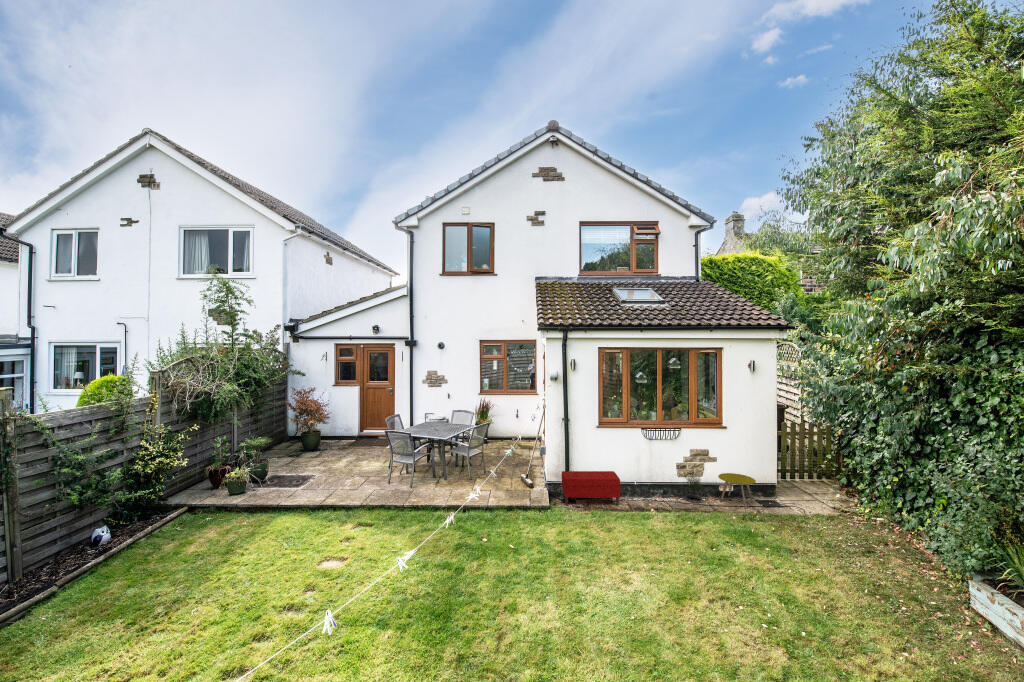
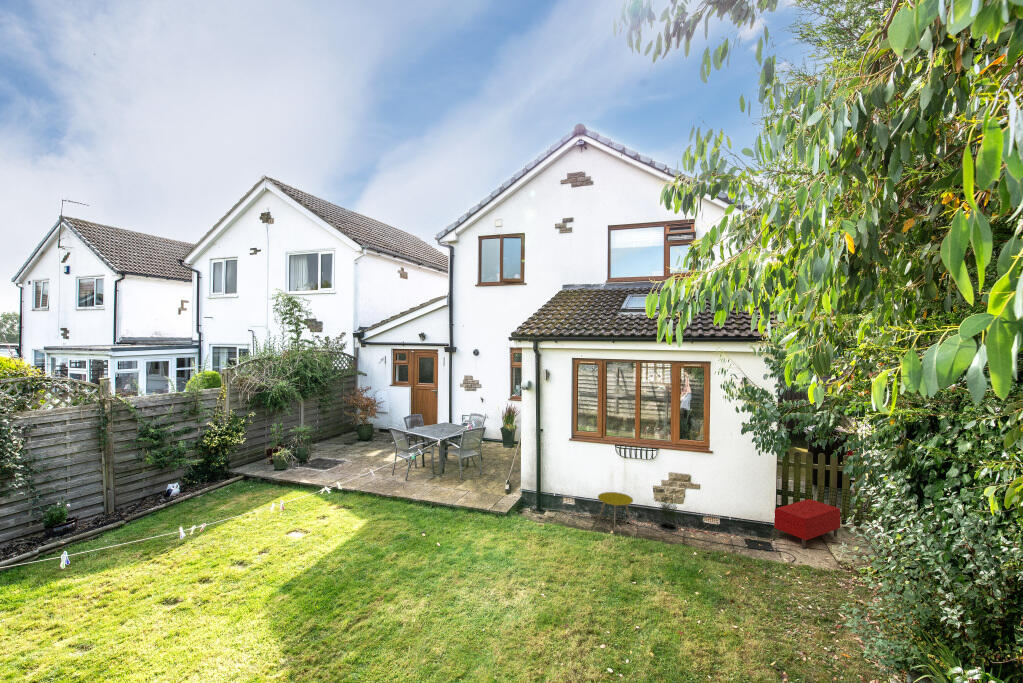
bench: present [562,471,621,505] -> present [774,499,840,549]
side table: present [718,473,756,509] -> present [598,492,633,530]

